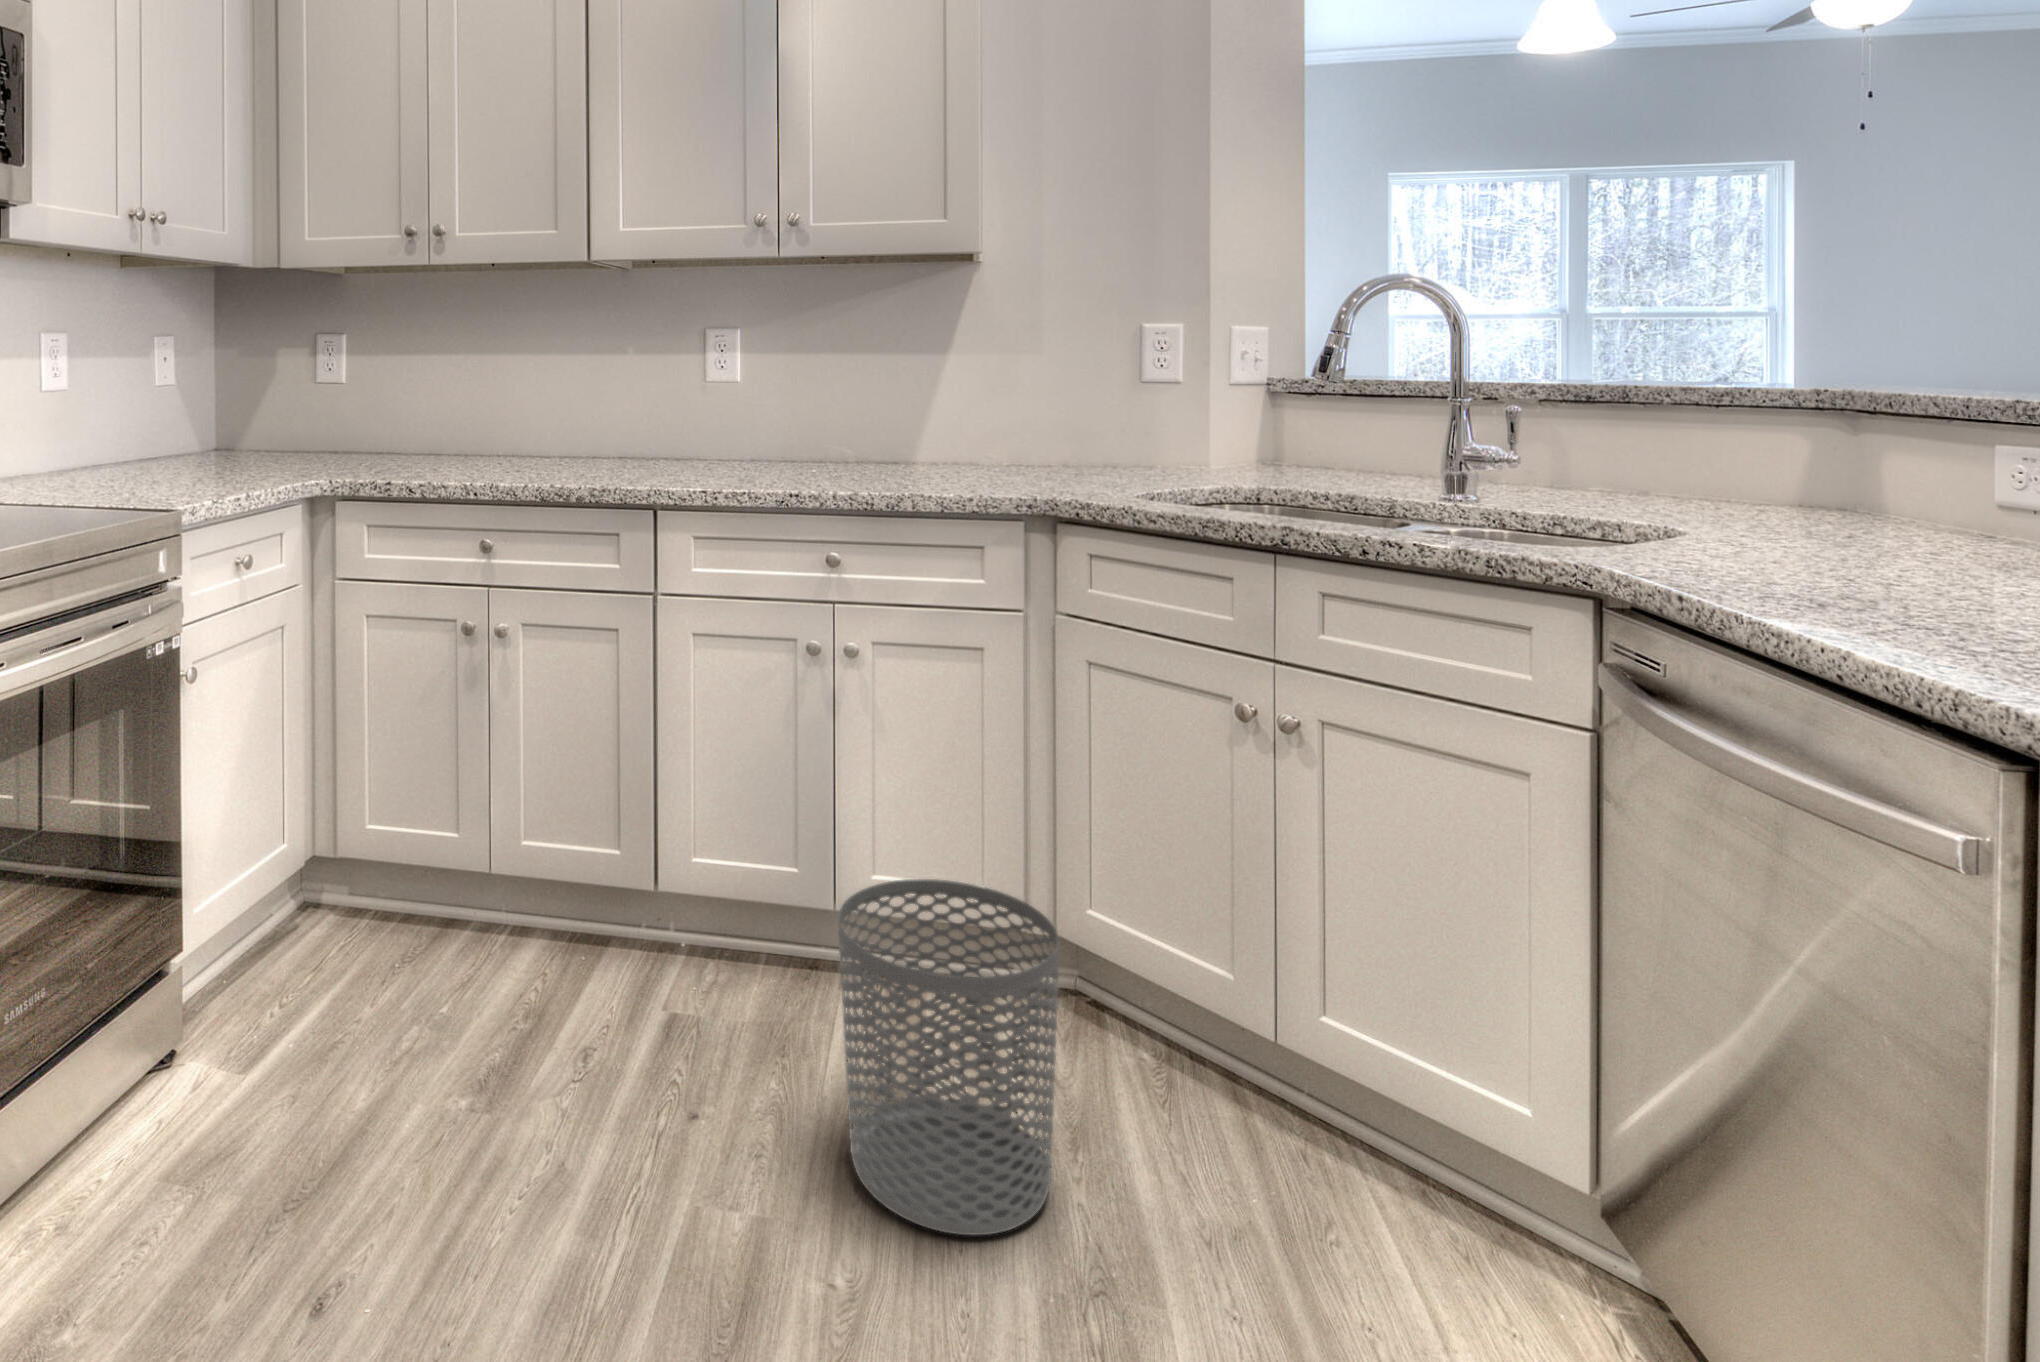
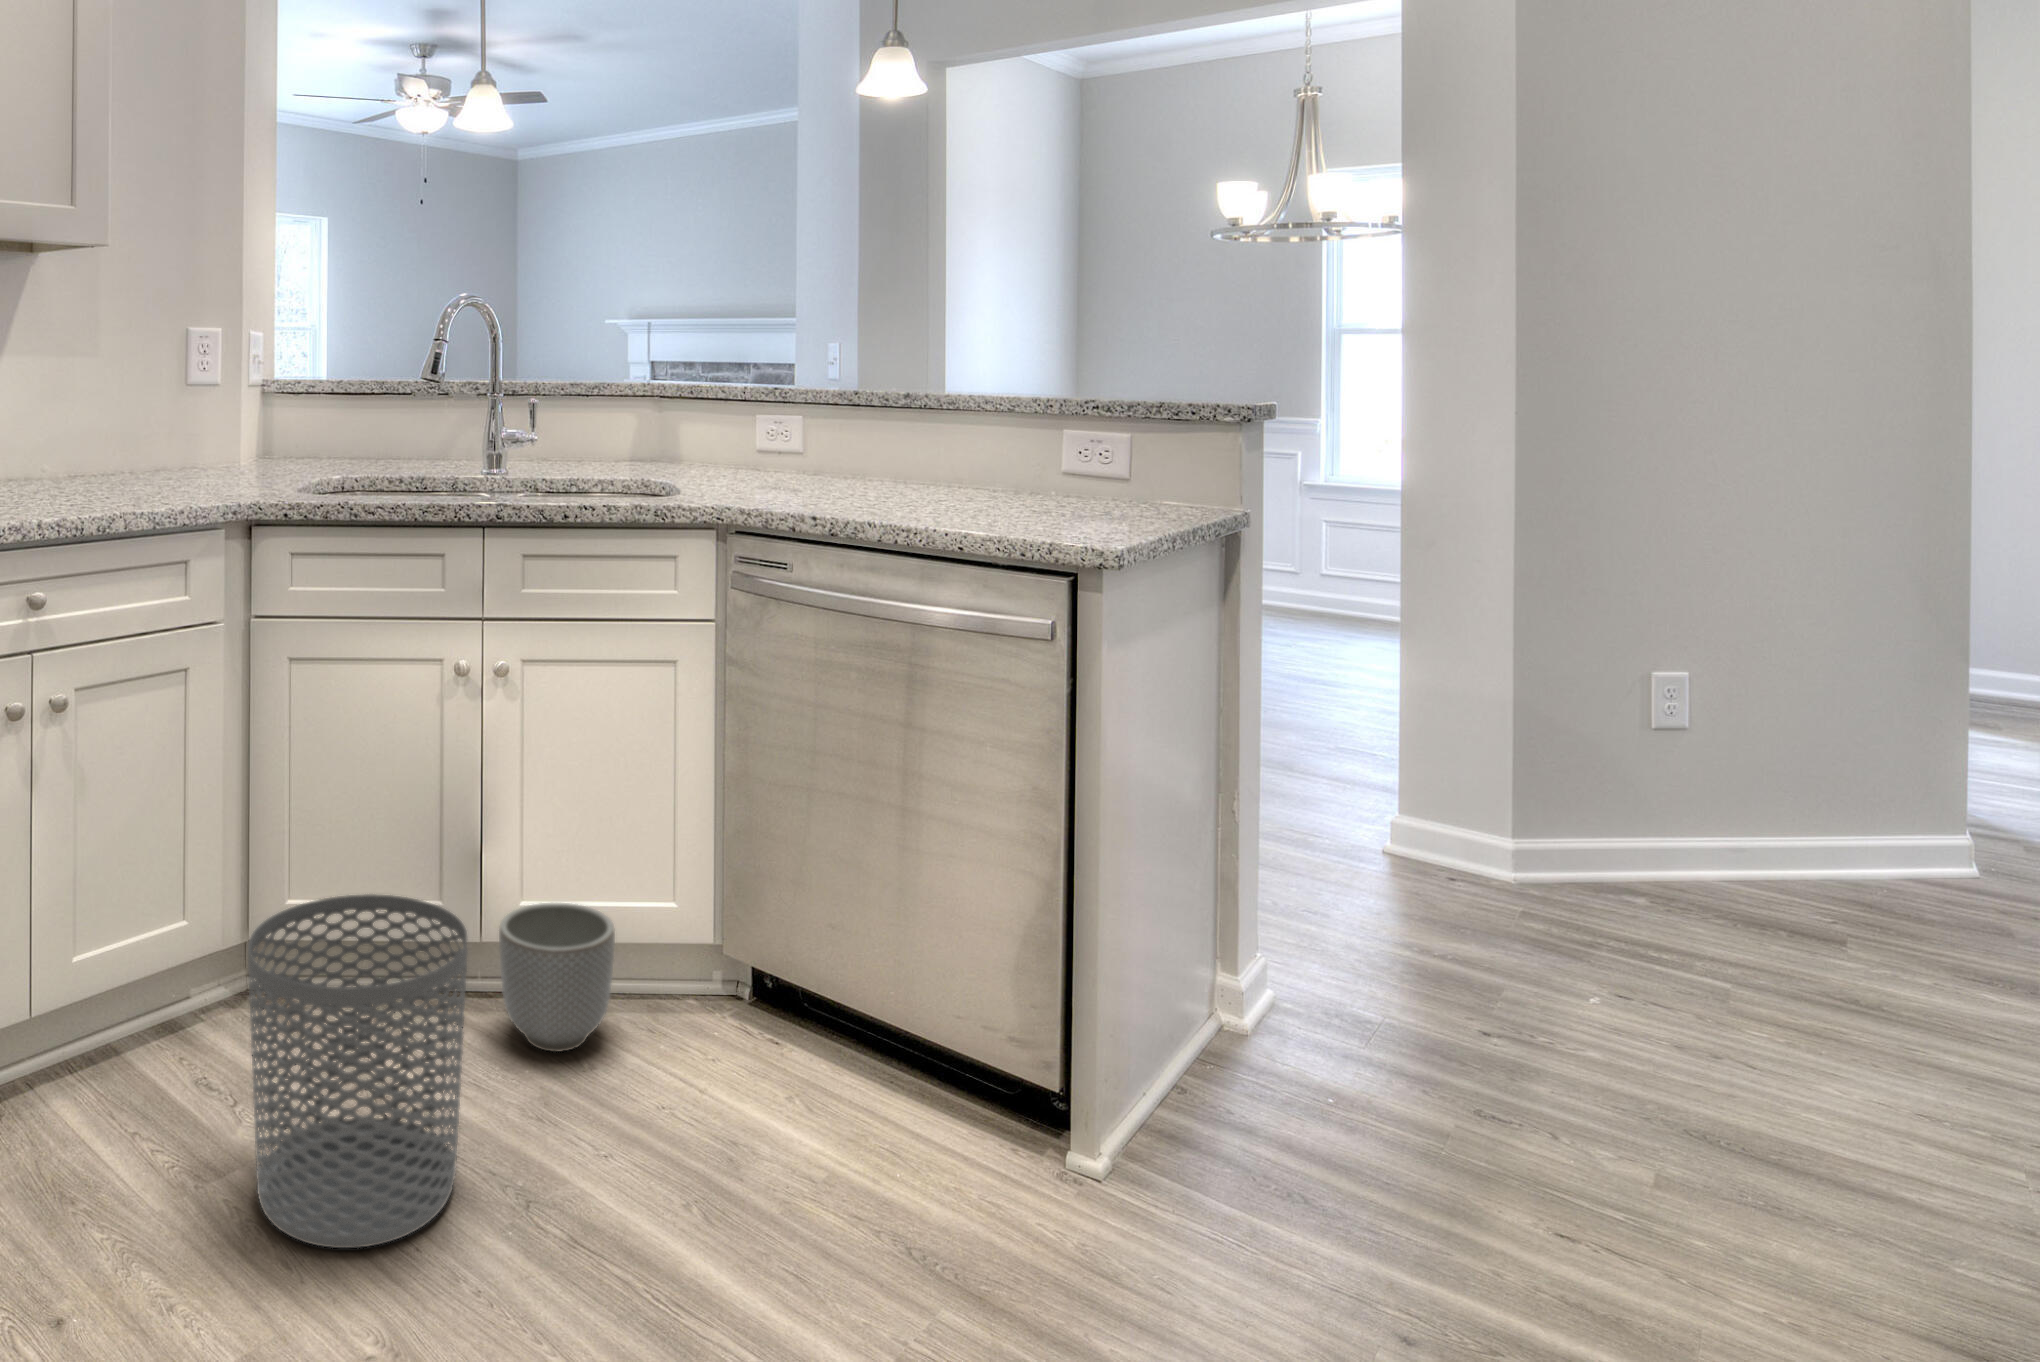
planter: none [1247,1012,1411,1212] -> present [499,903,615,1052]

